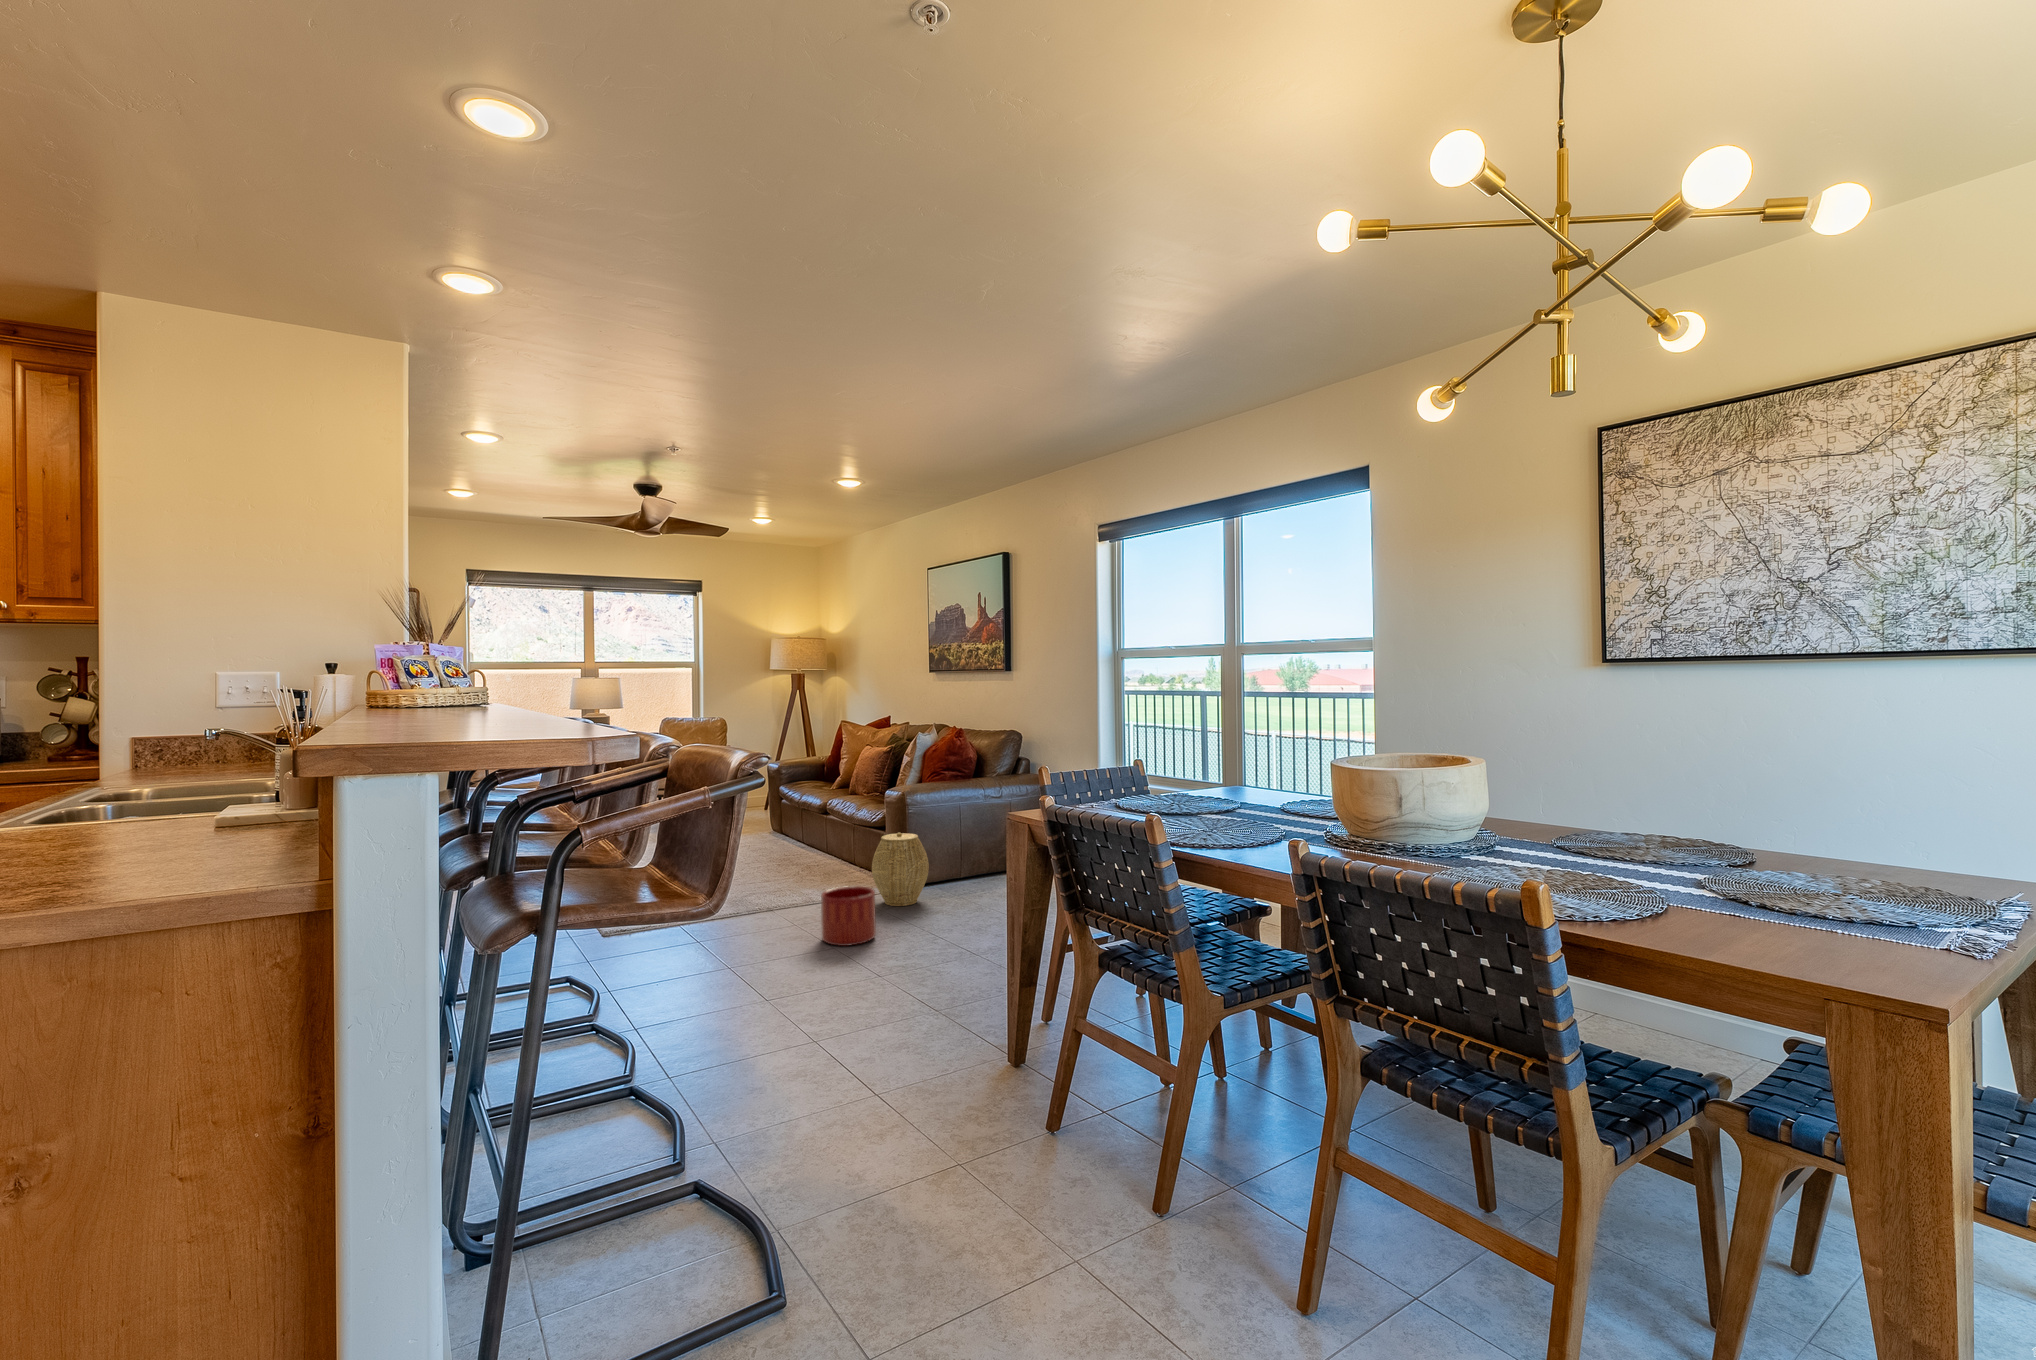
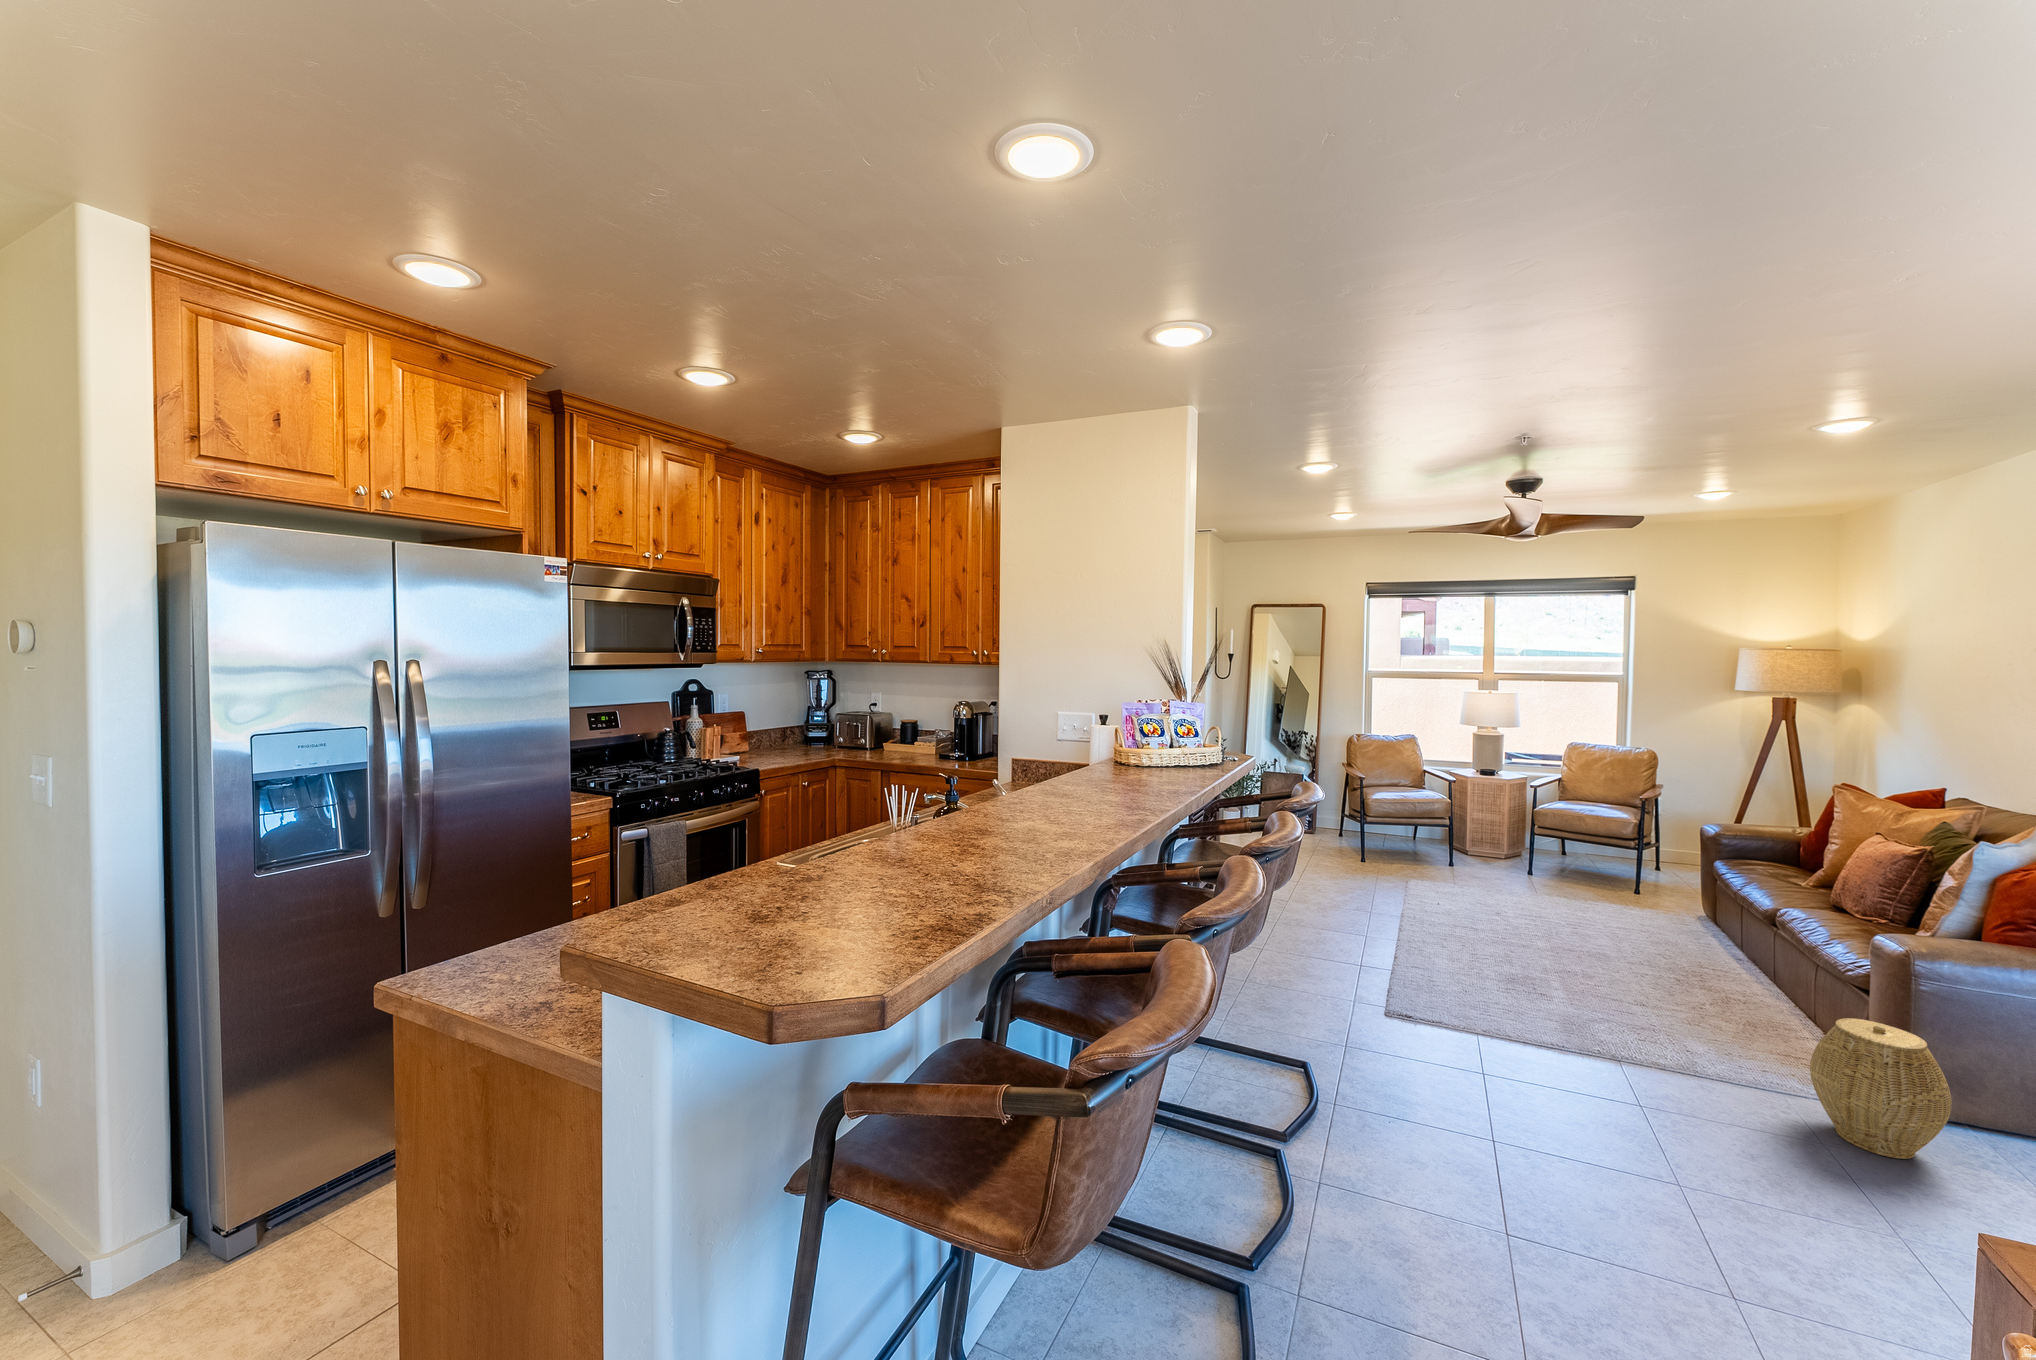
planter: present [821,886,876,946] -> none [1662,1084,1777,1204]

